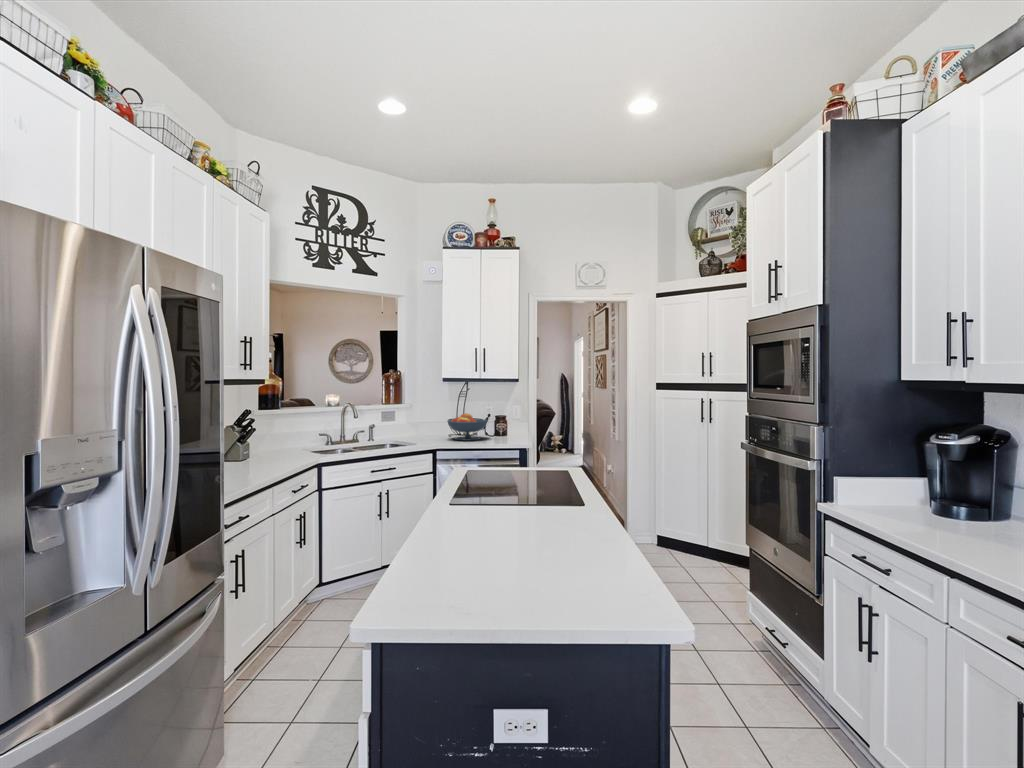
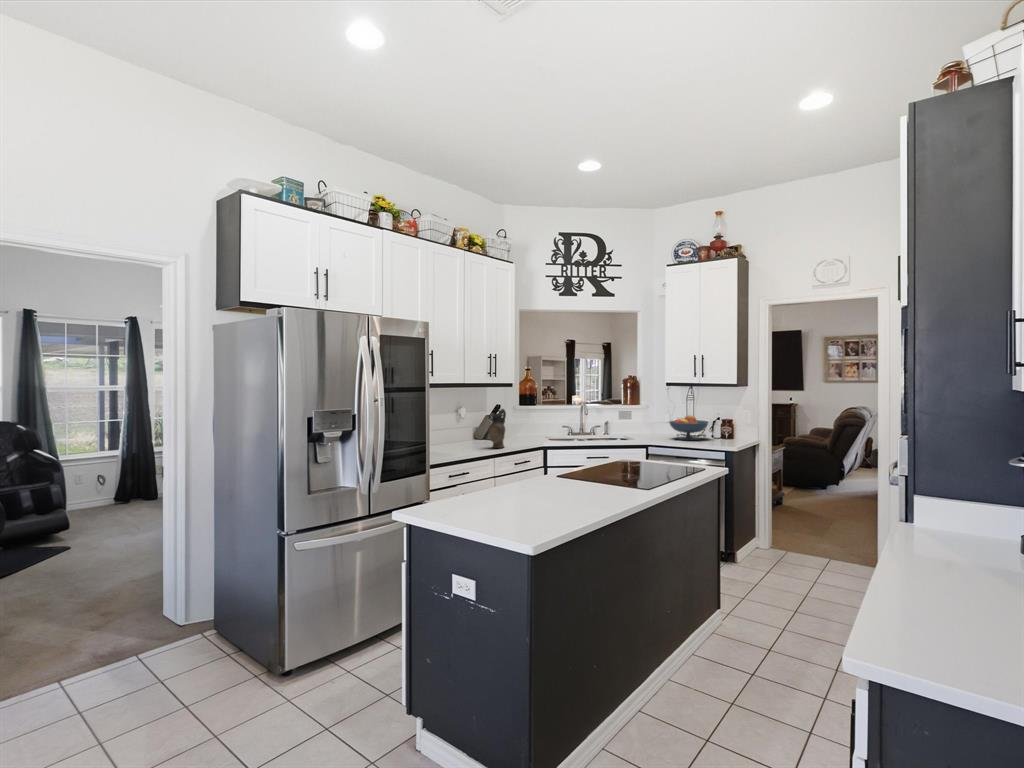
ceramic pitcher: none [247,415,272,472] -> present [489,409,506,448]

